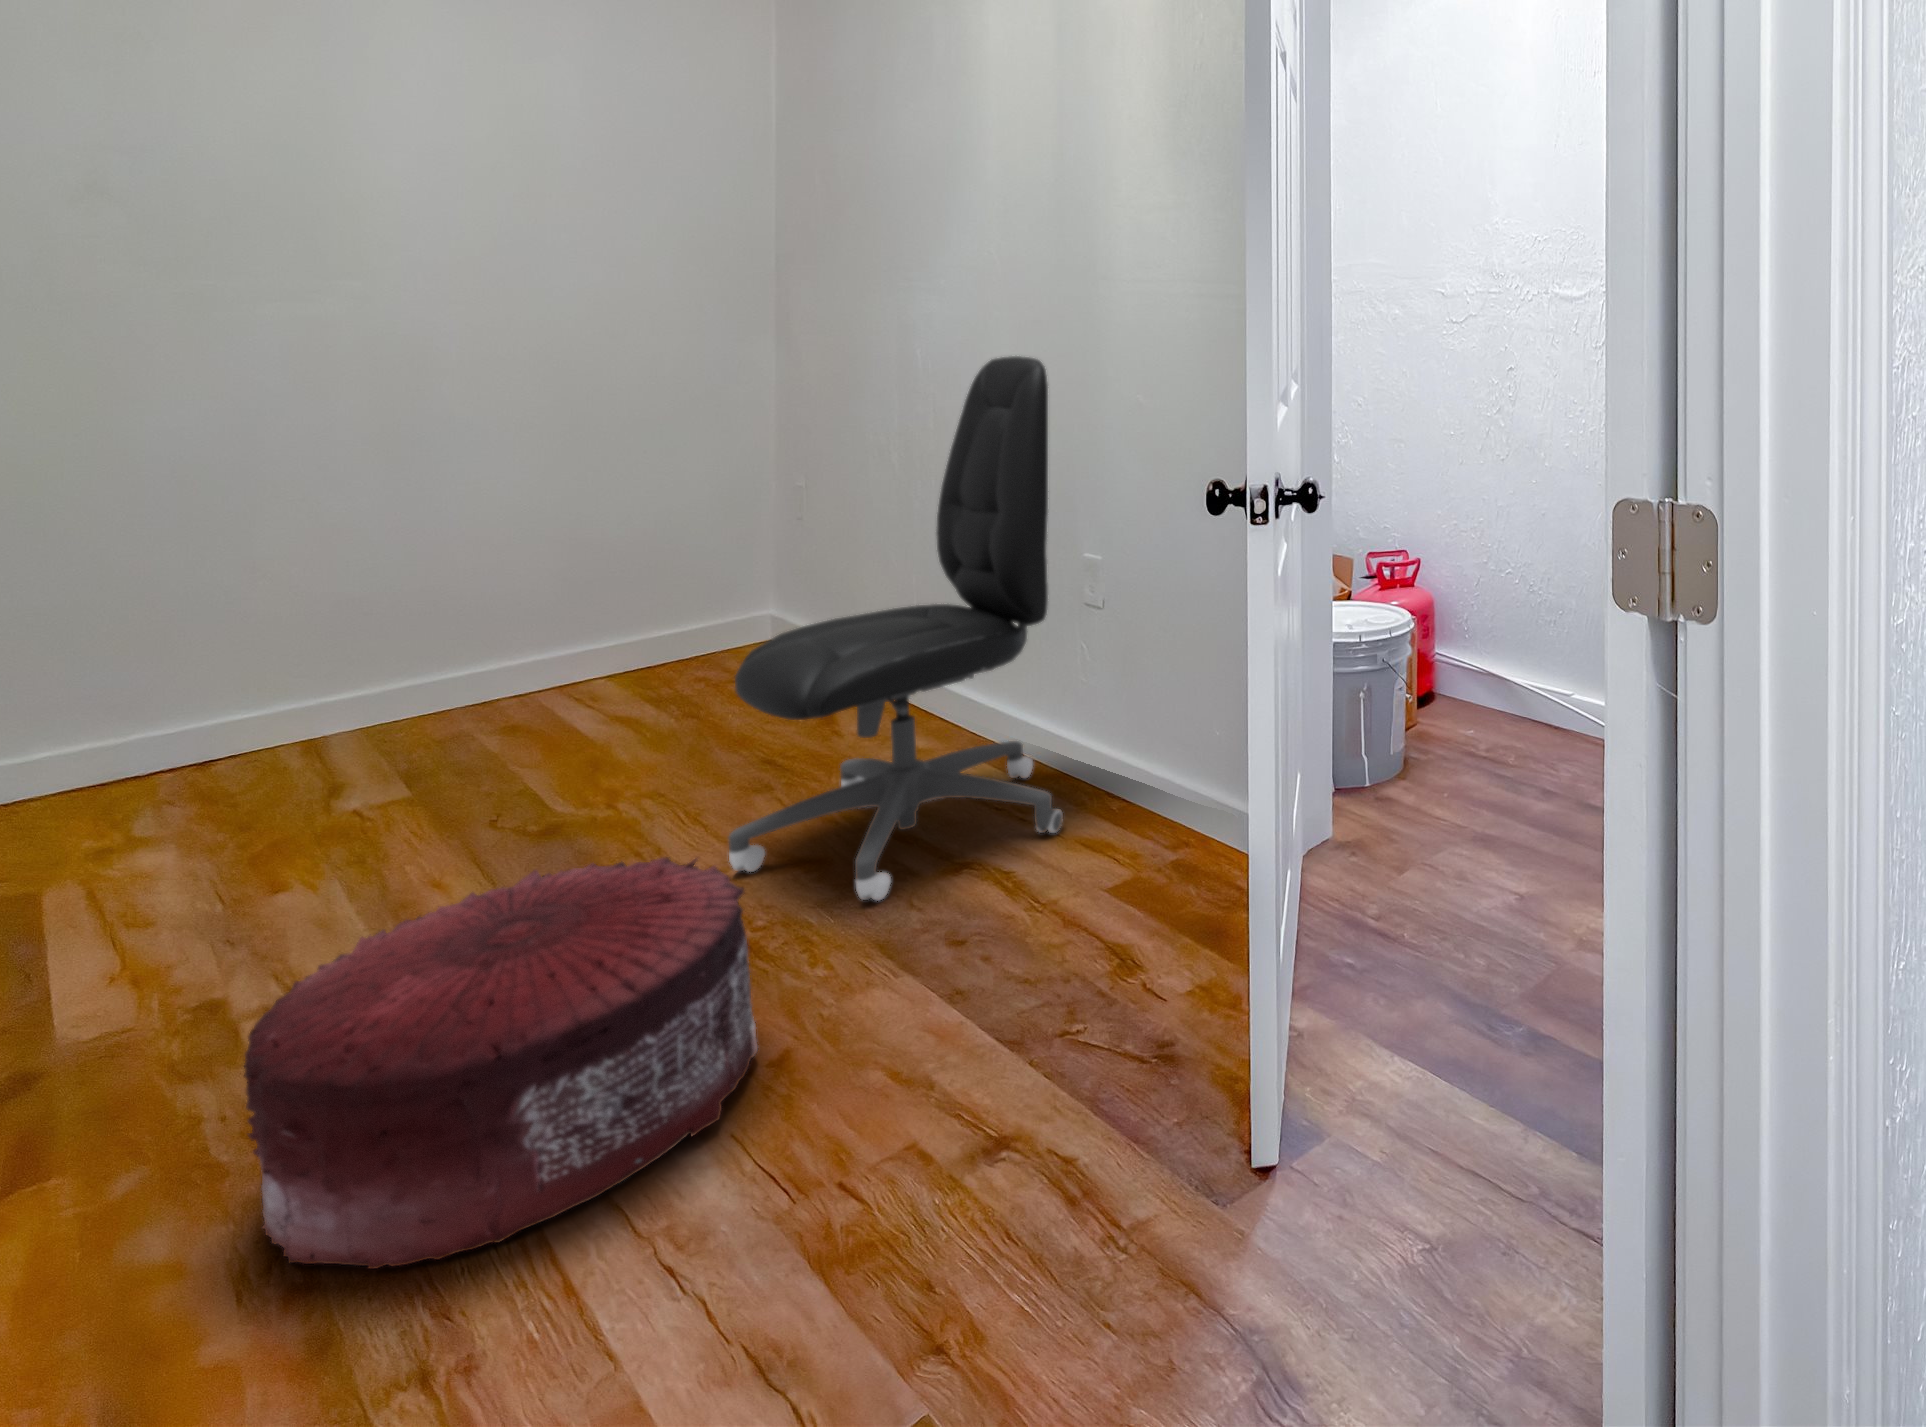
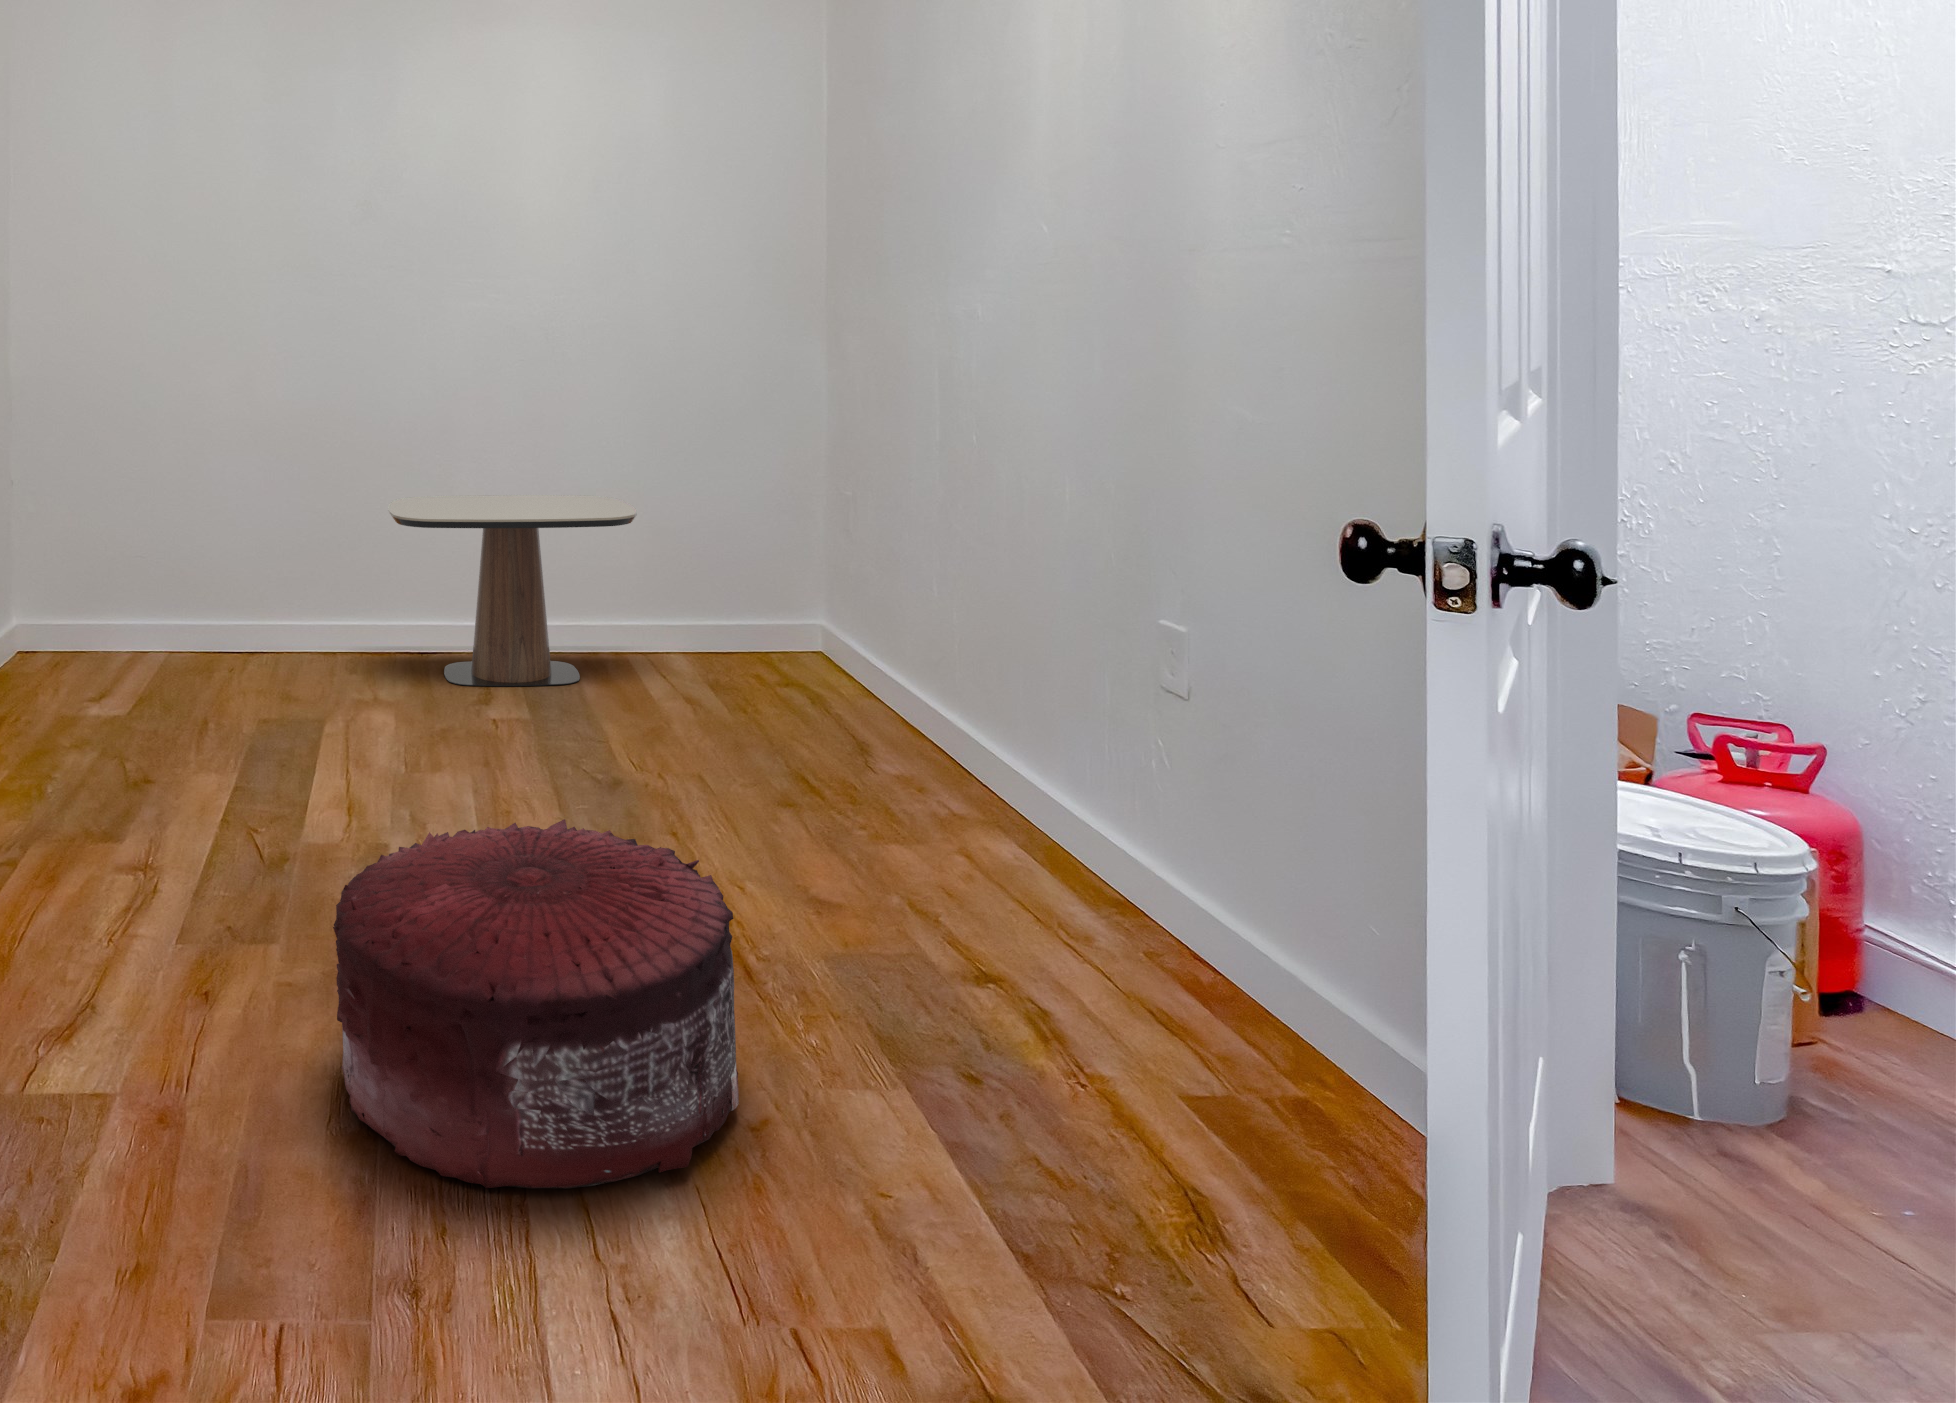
office chair: present [729,356,1063,901] -> none [751,342,1137,983]
side table: none [167,538,546,786] -> present [388,495,637,686]

